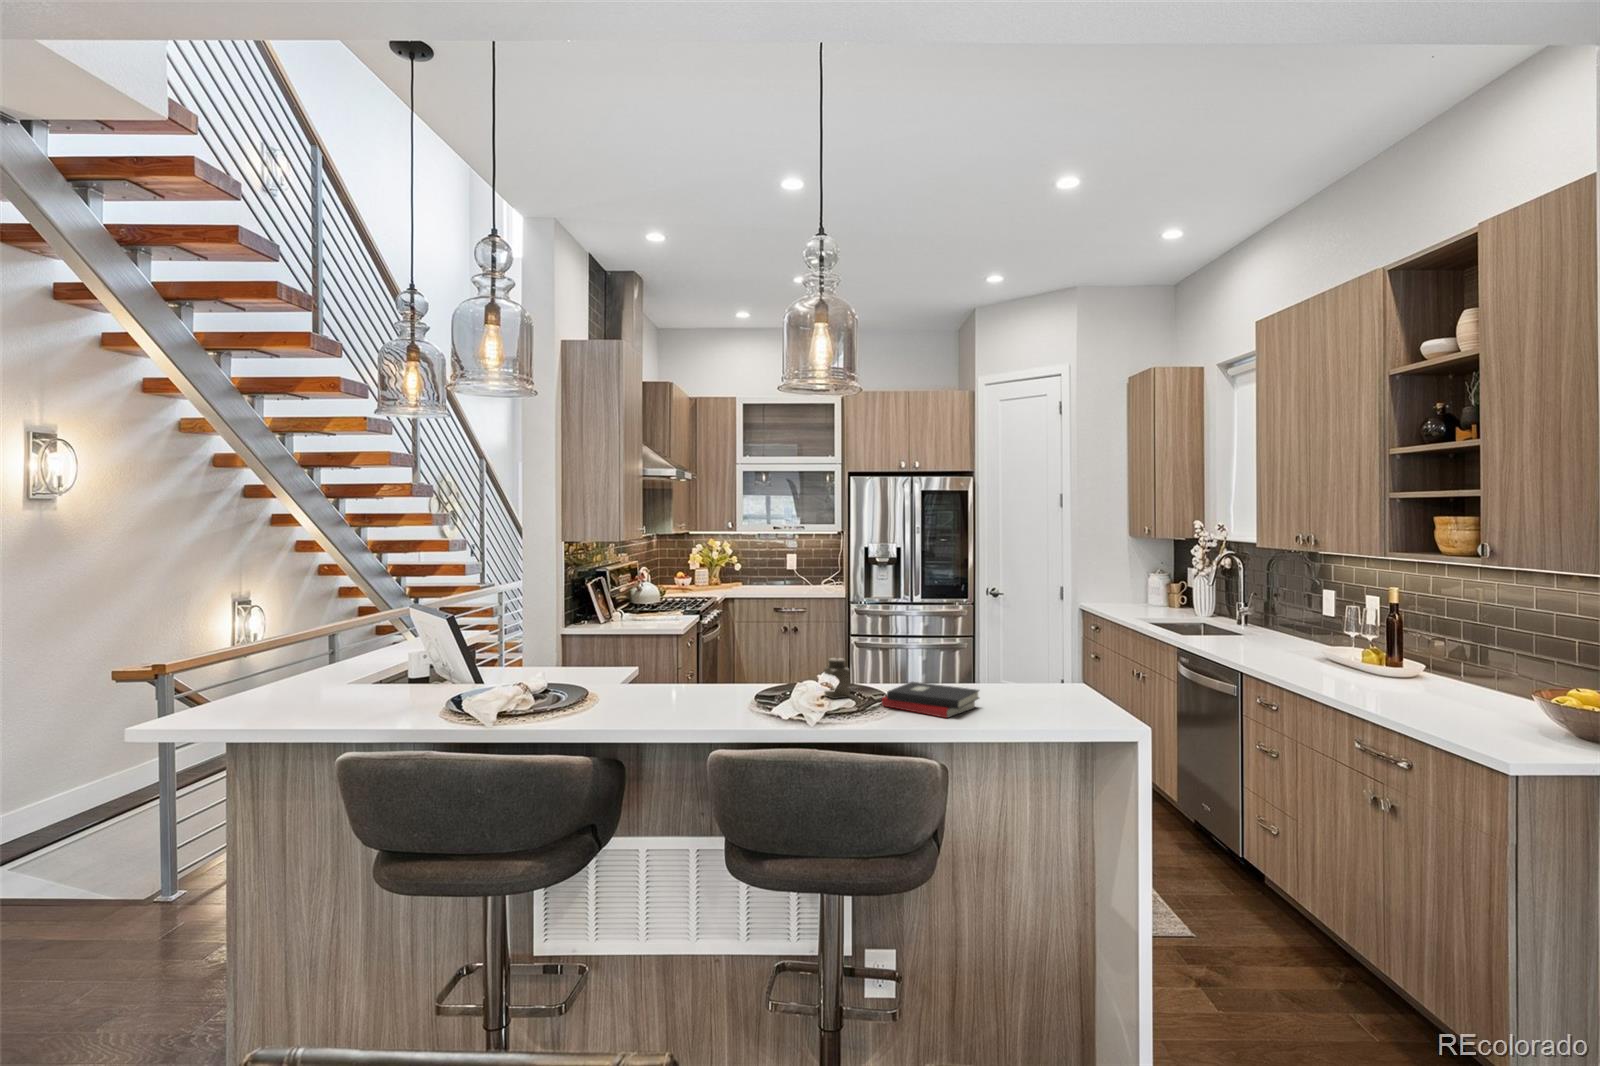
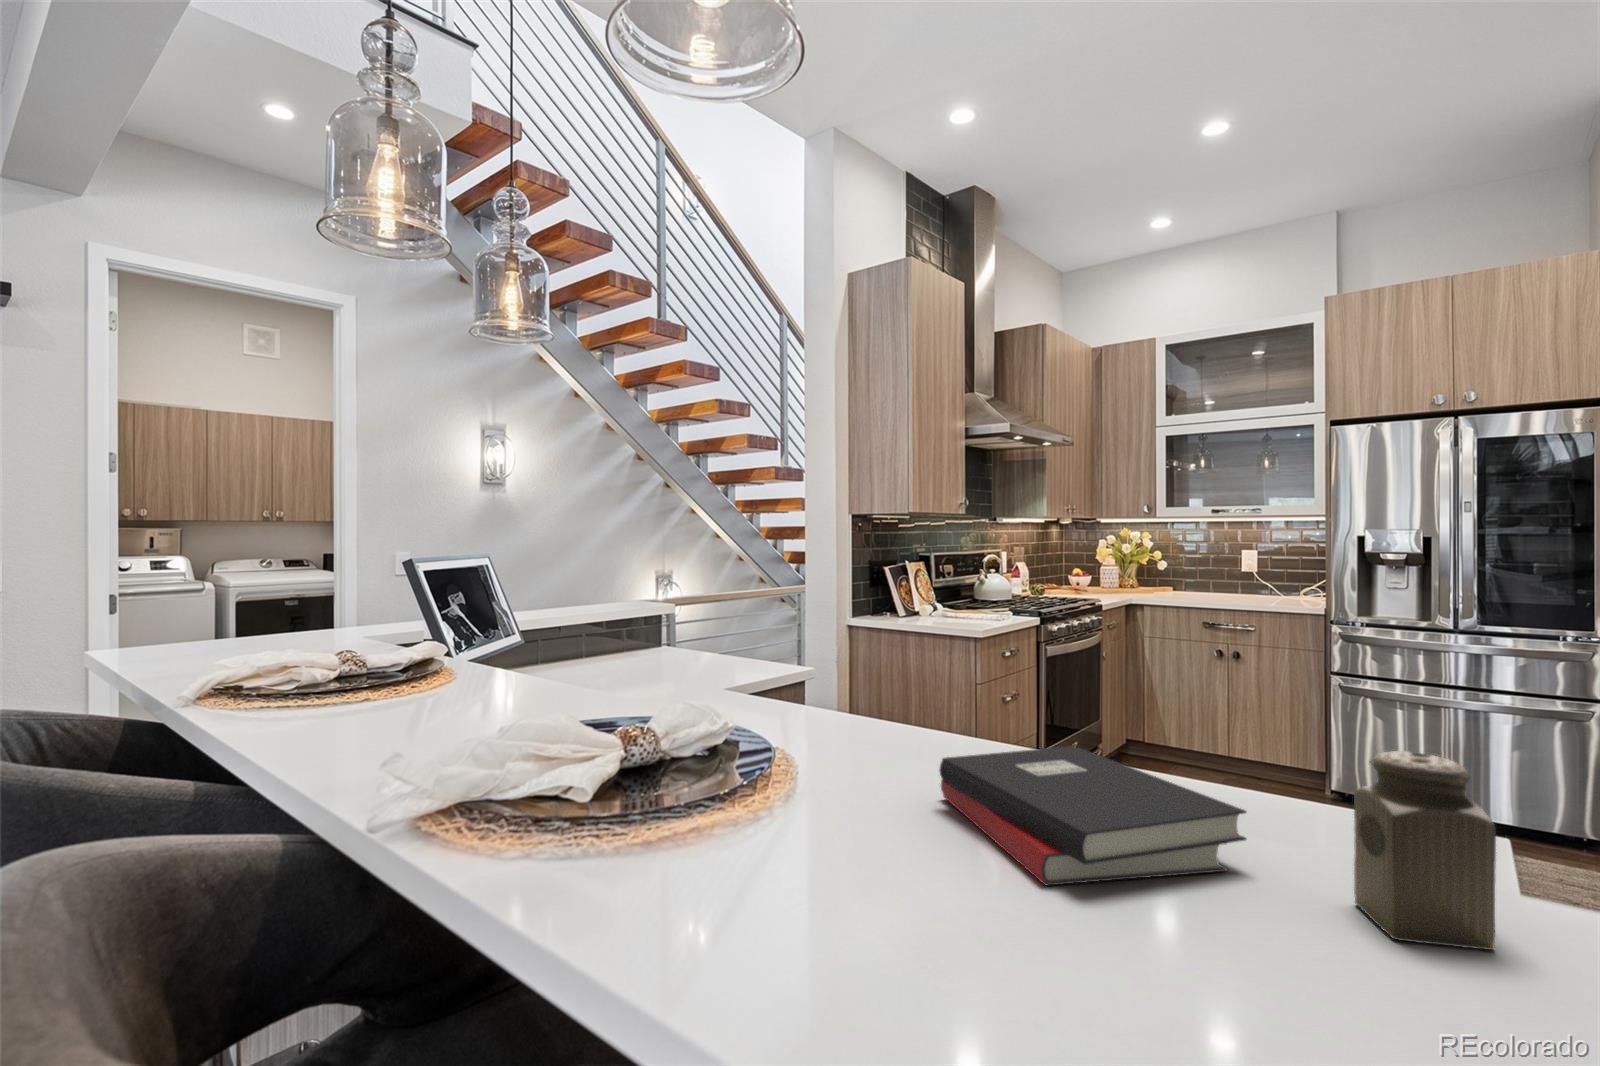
salt shaker: present [824,658,850,699] -> present [1354,751,1496,950]

